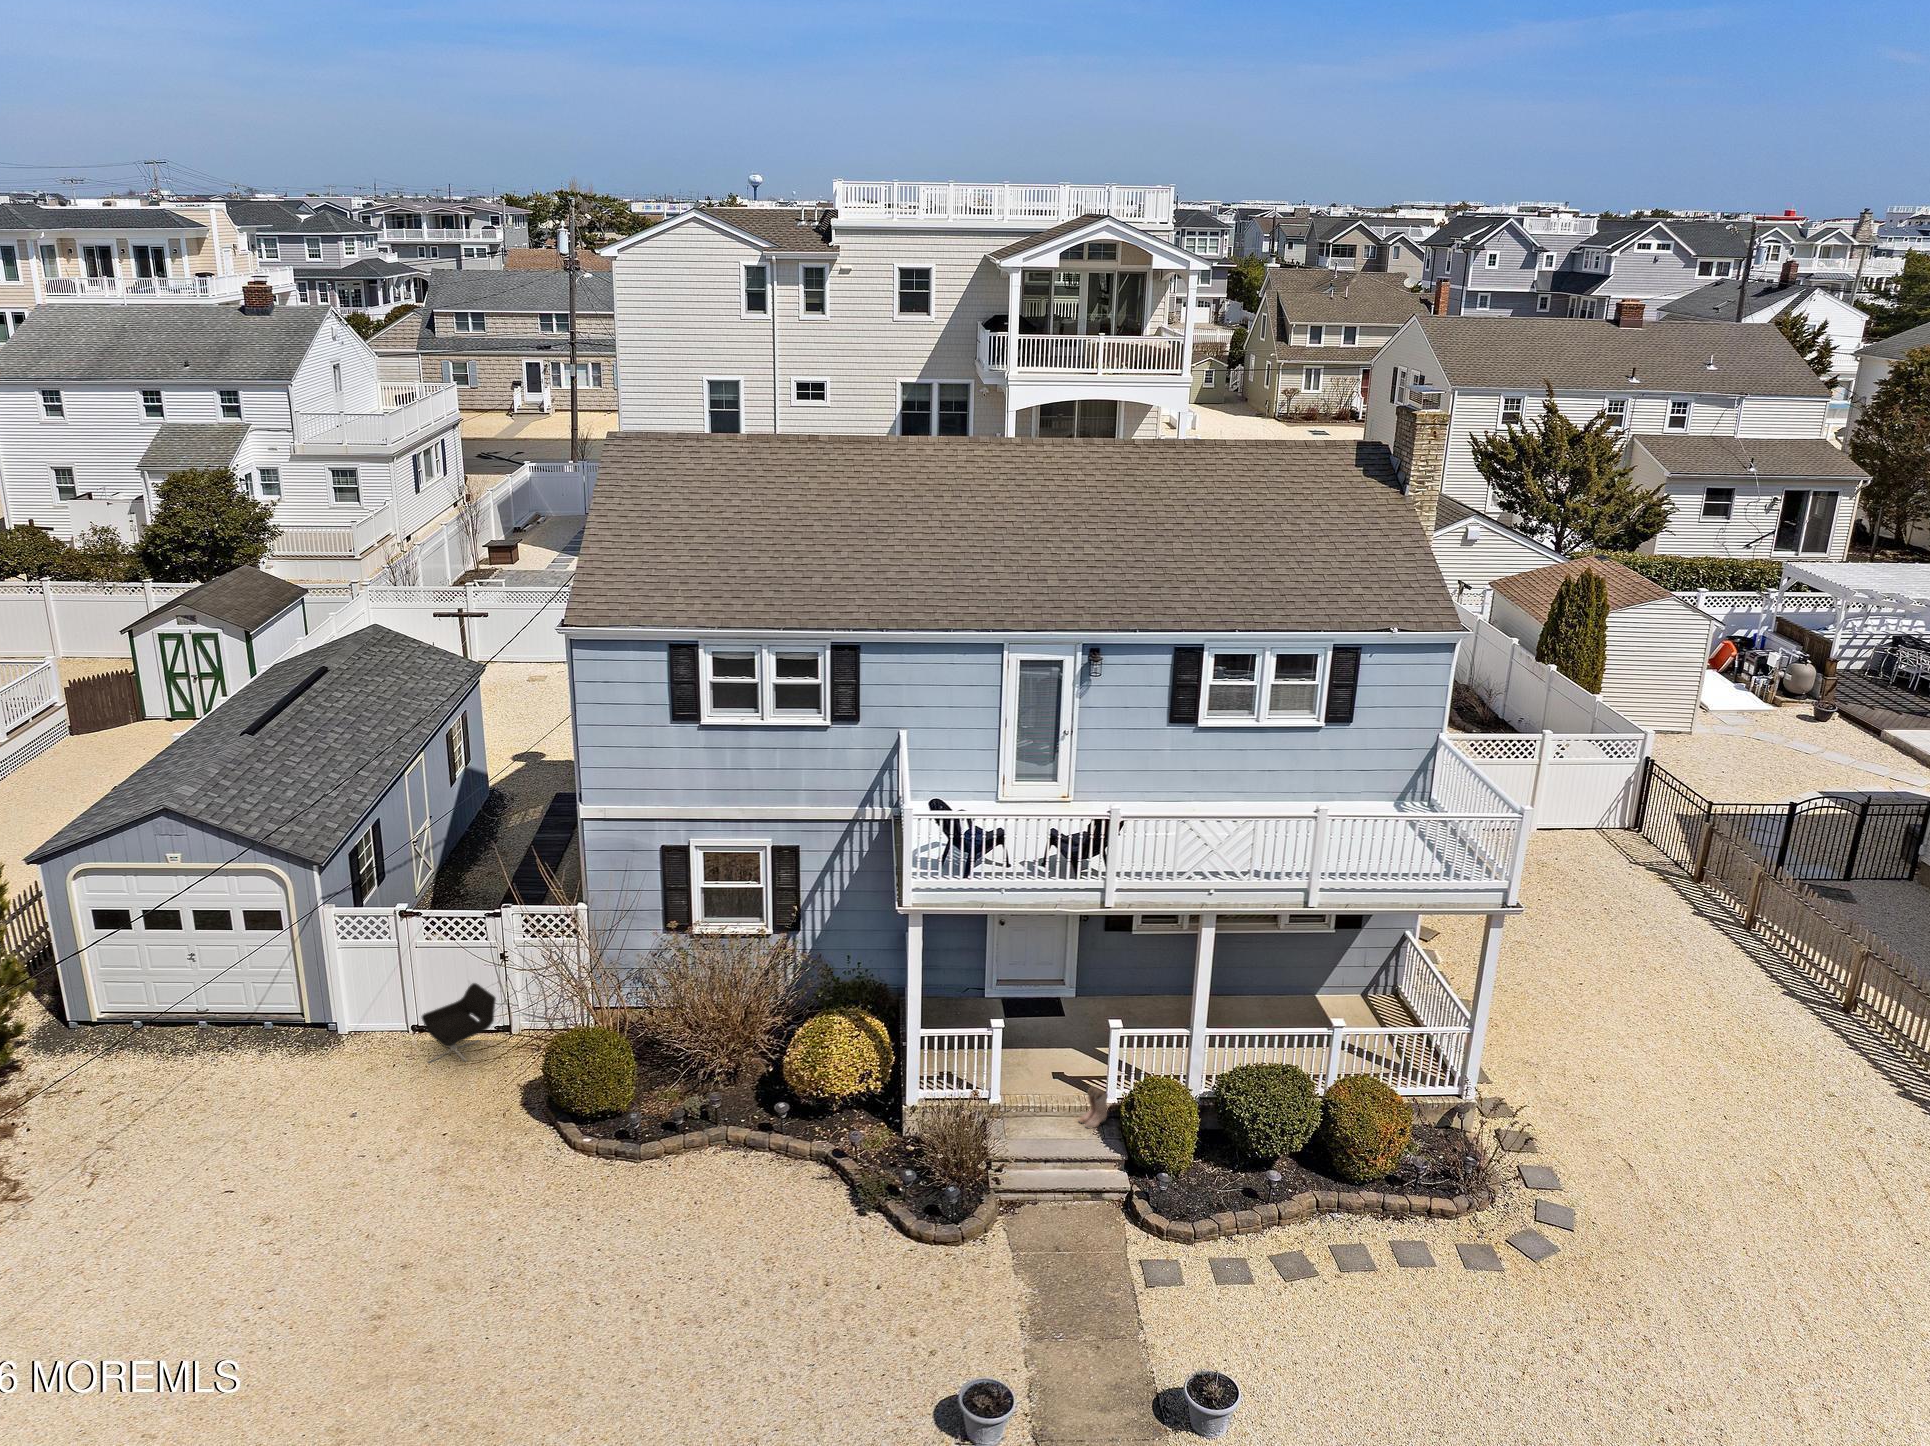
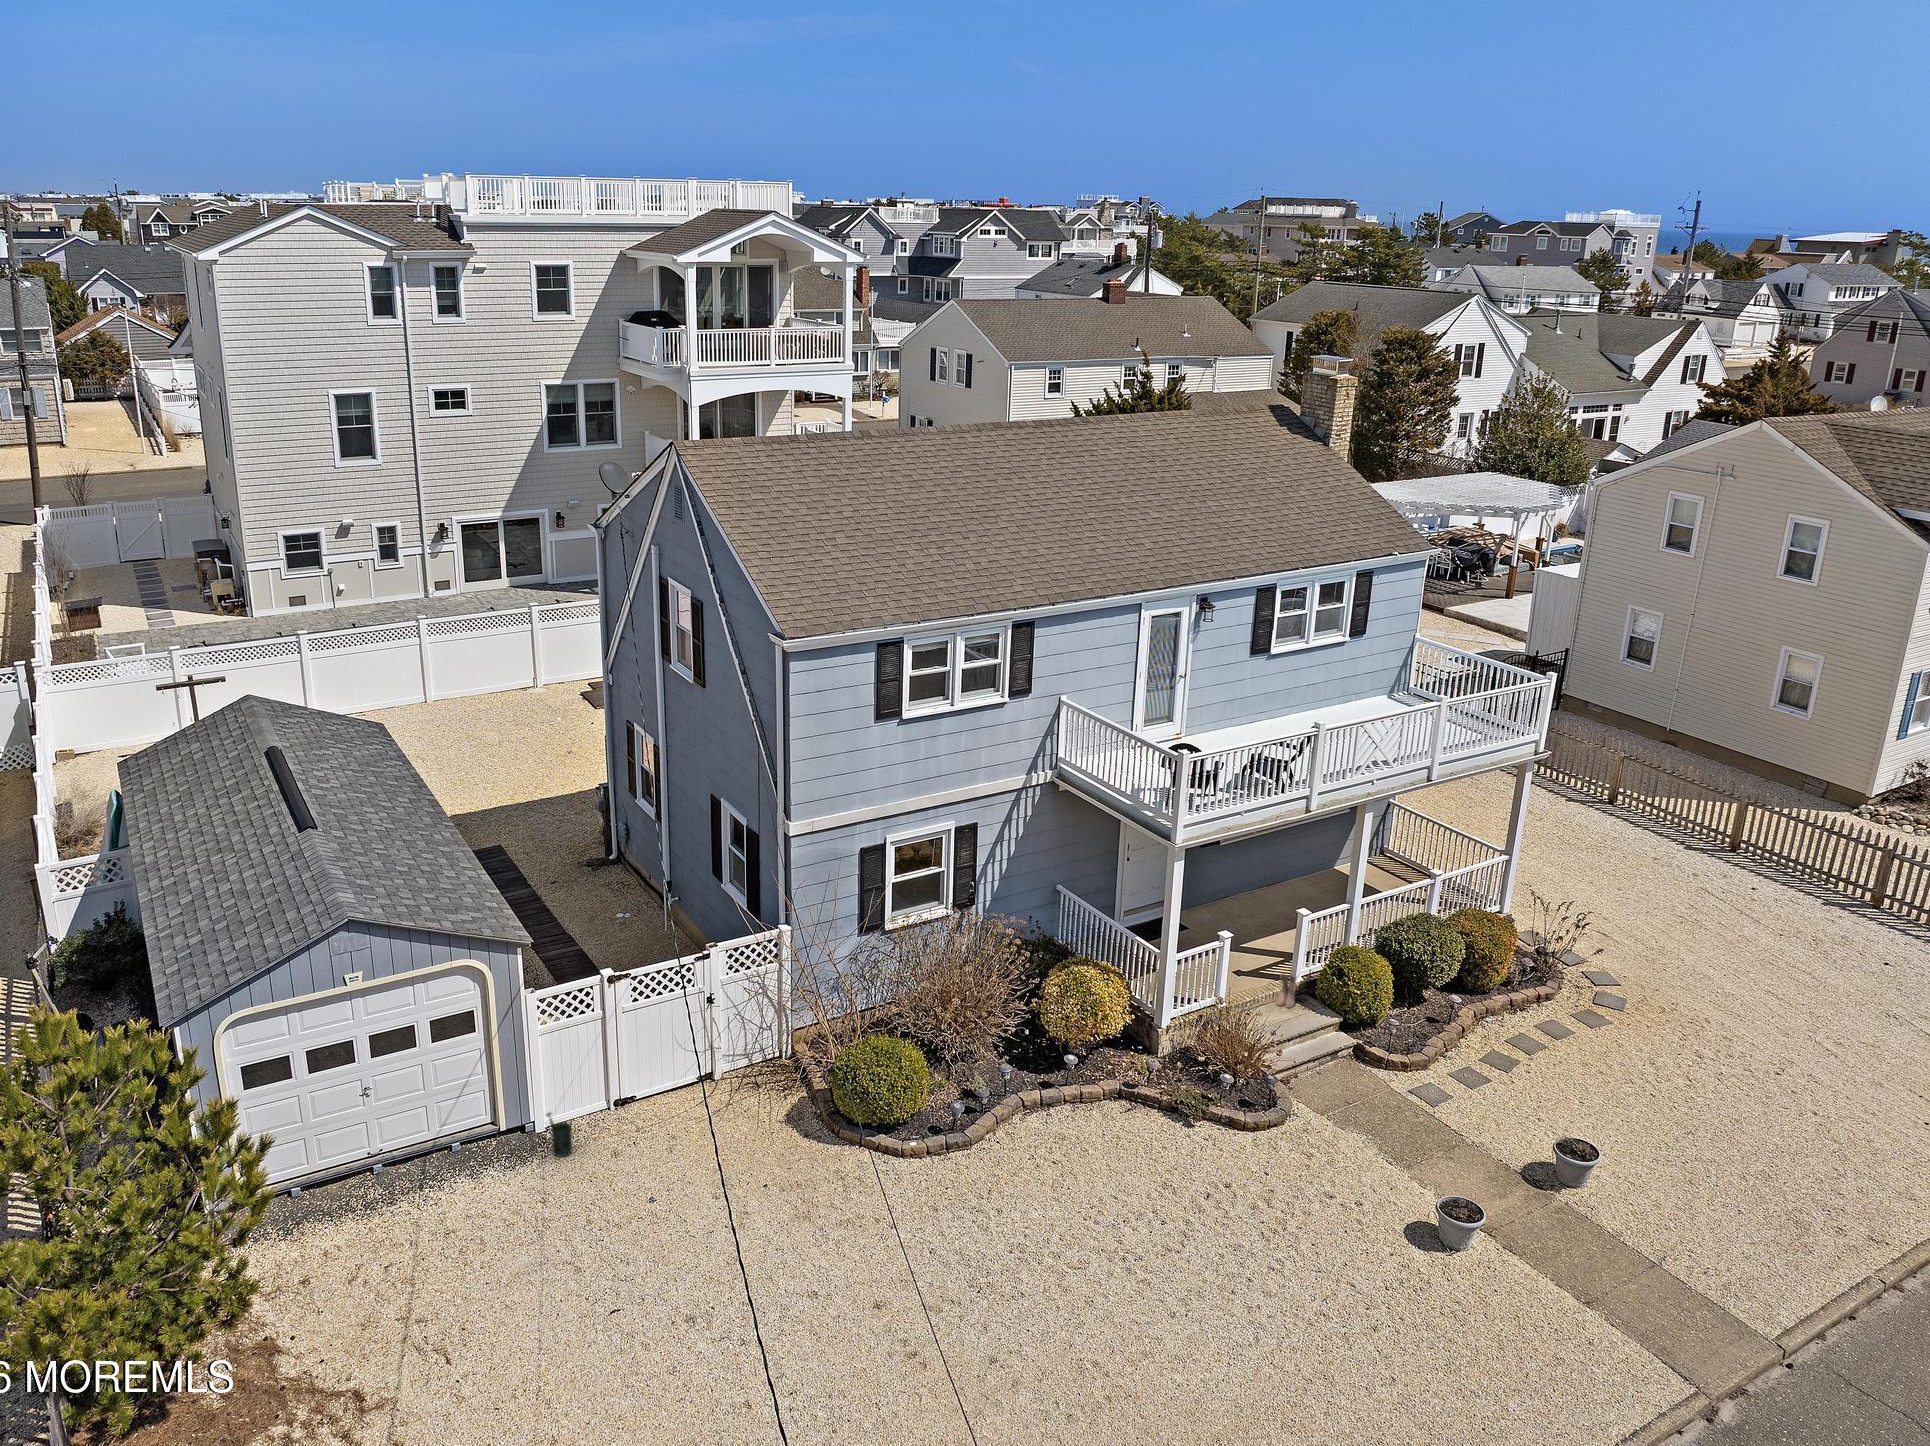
lounge chair: present [422,983,496,1062] -> none [648,1037,729,1132]
watering can: none [325,1016,346,1055] -> present [547,1113,572,1157]

